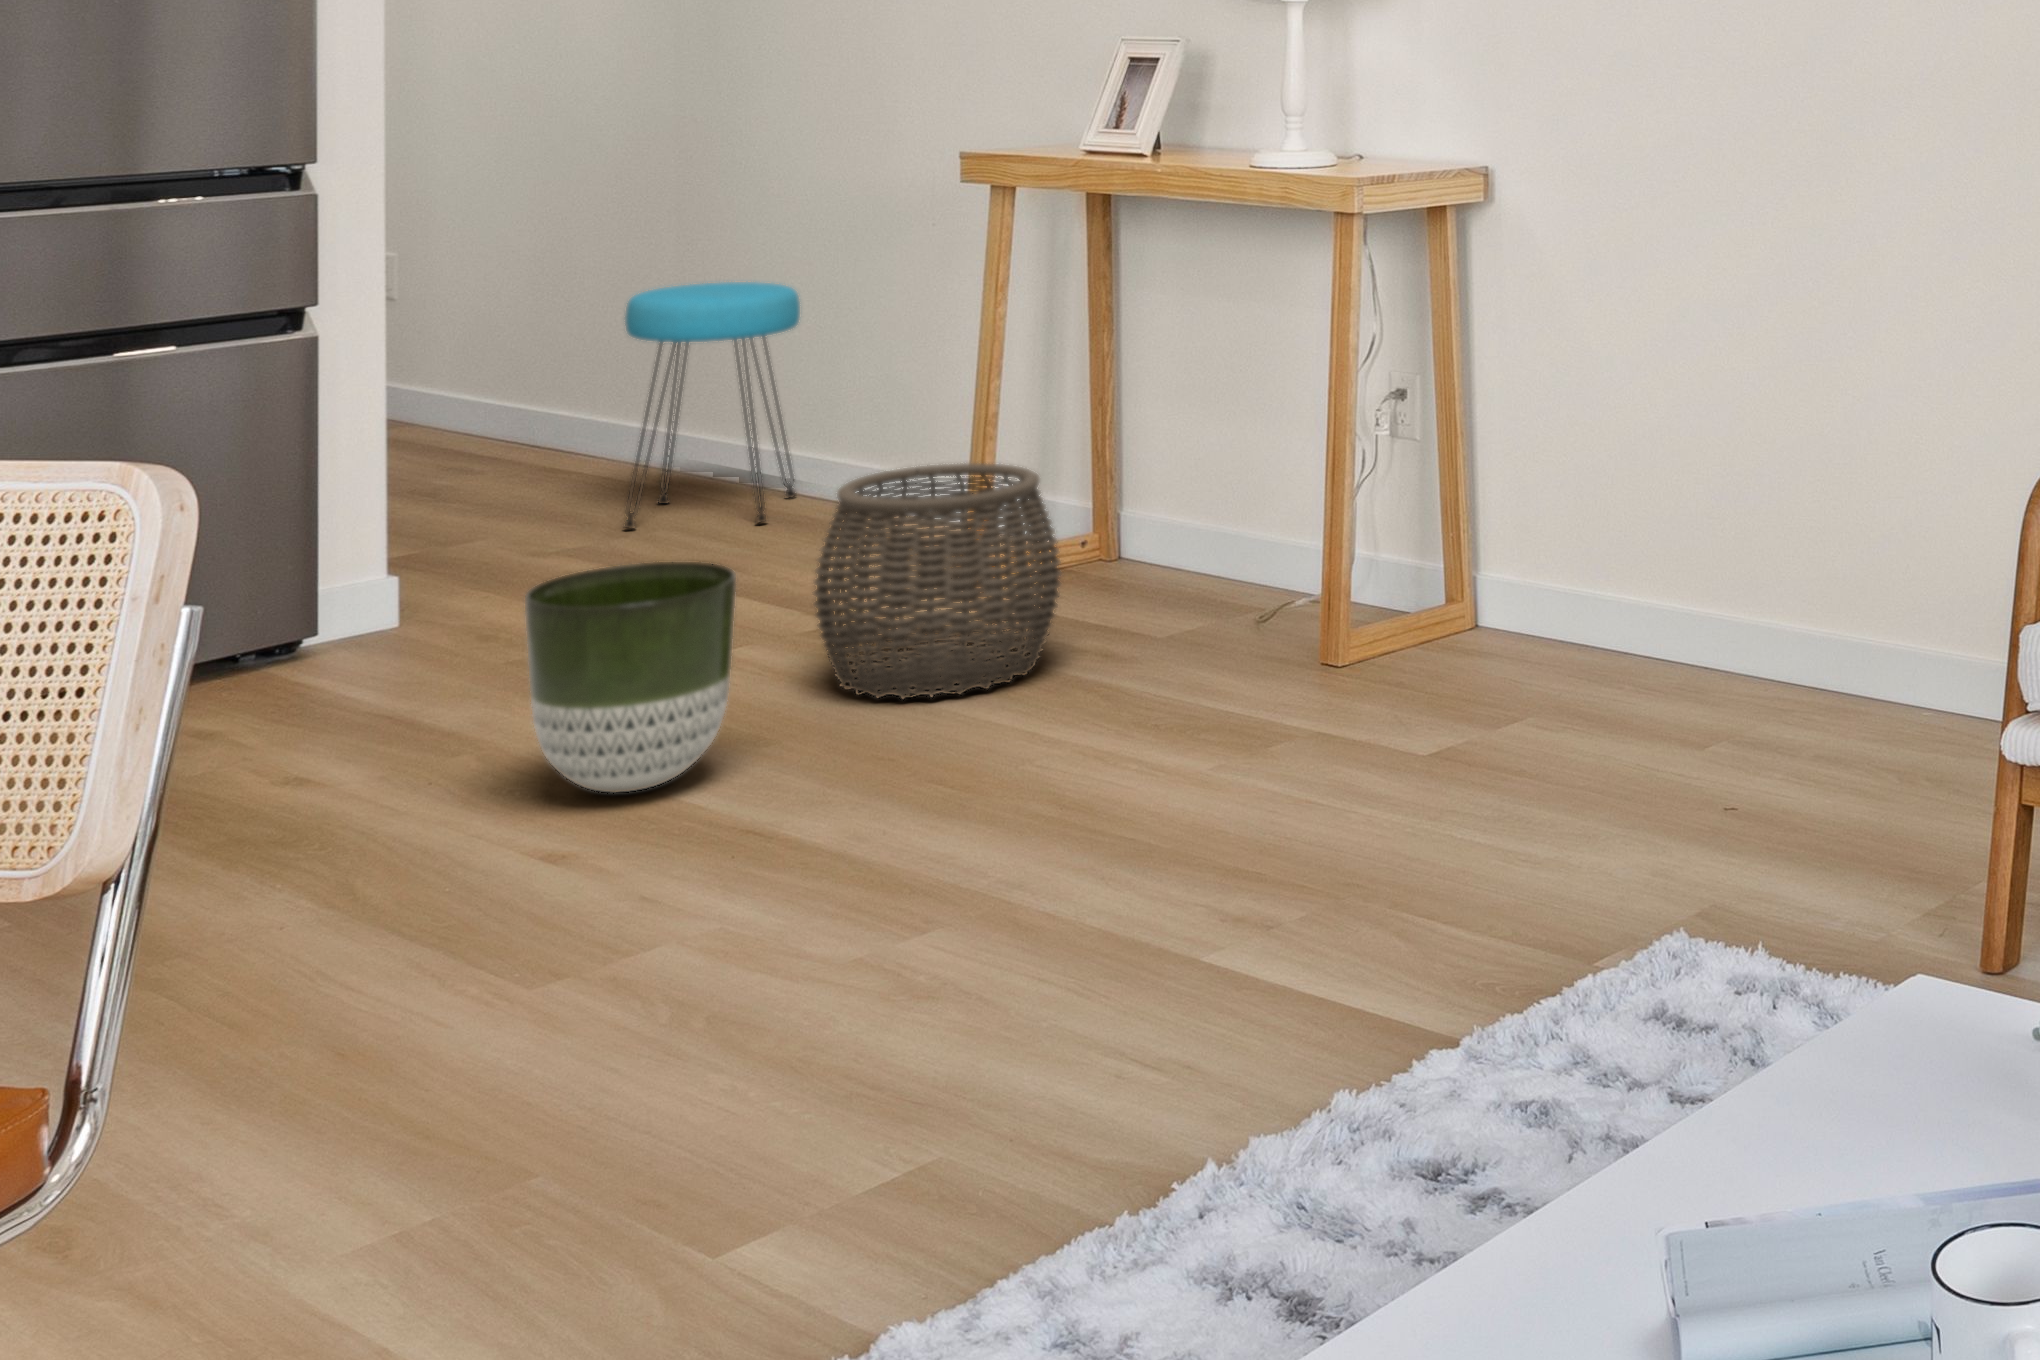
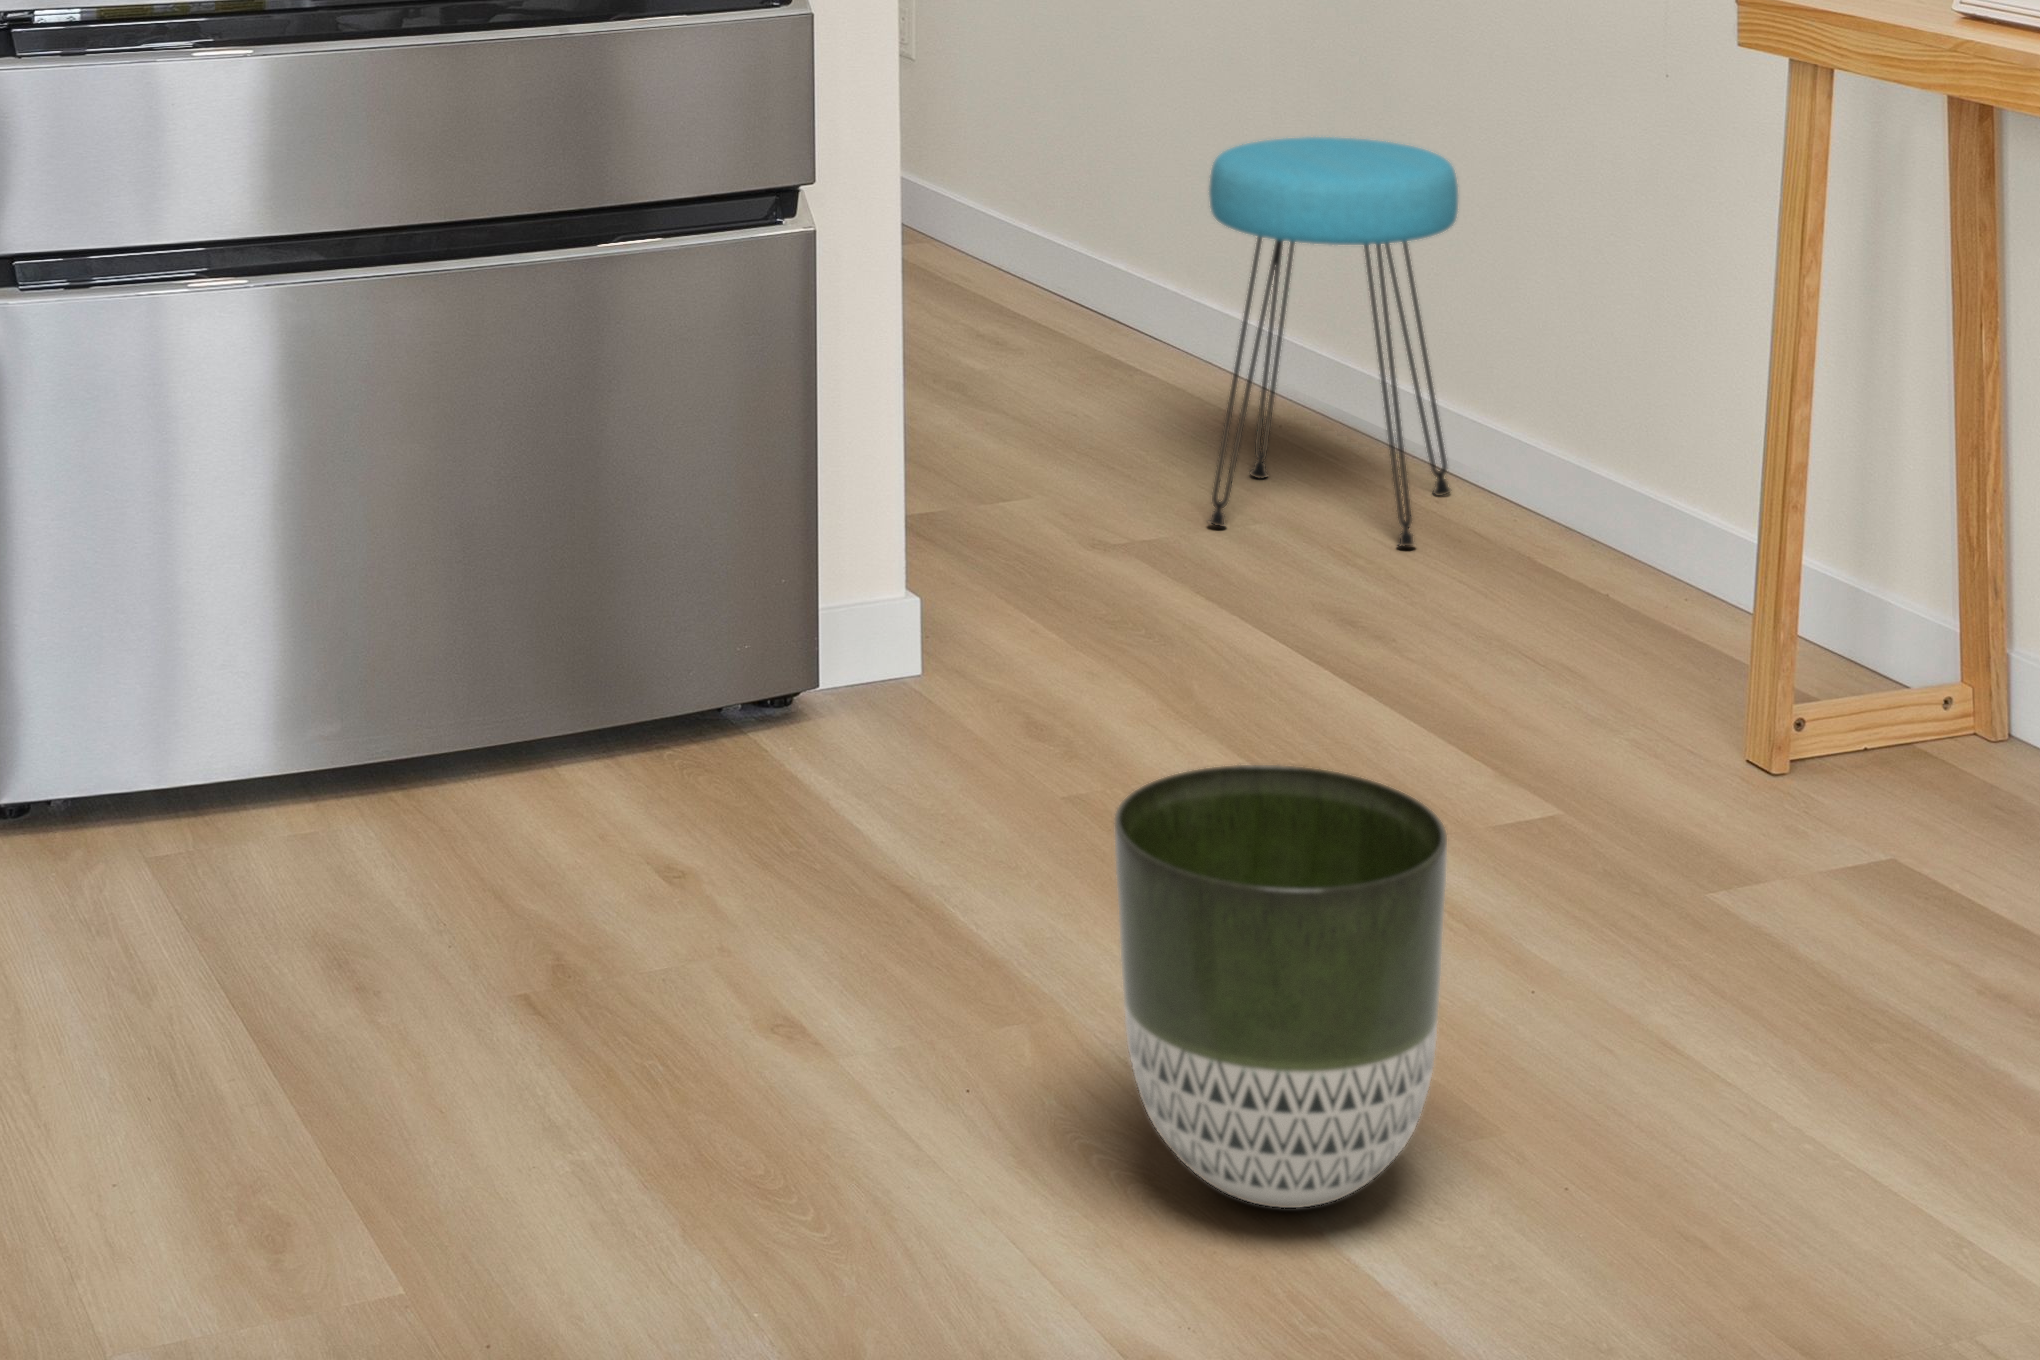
woven basket: present [814,463,1061,699] -> none [1545,595,1986,1075]

